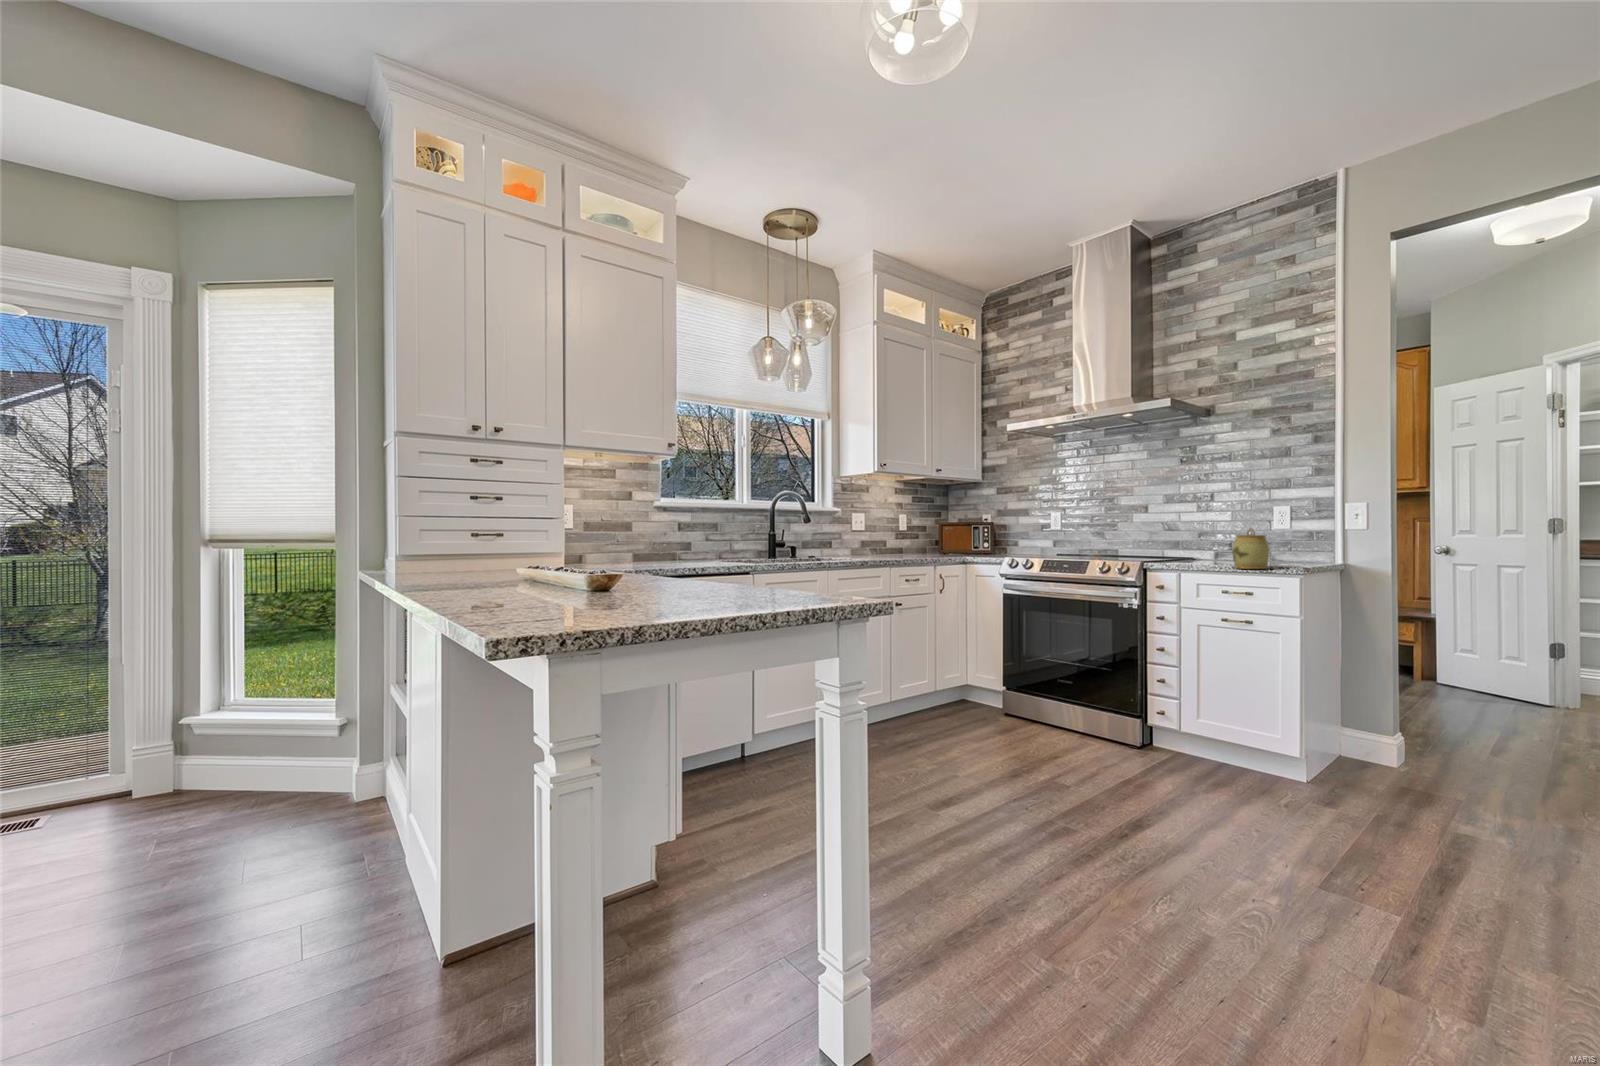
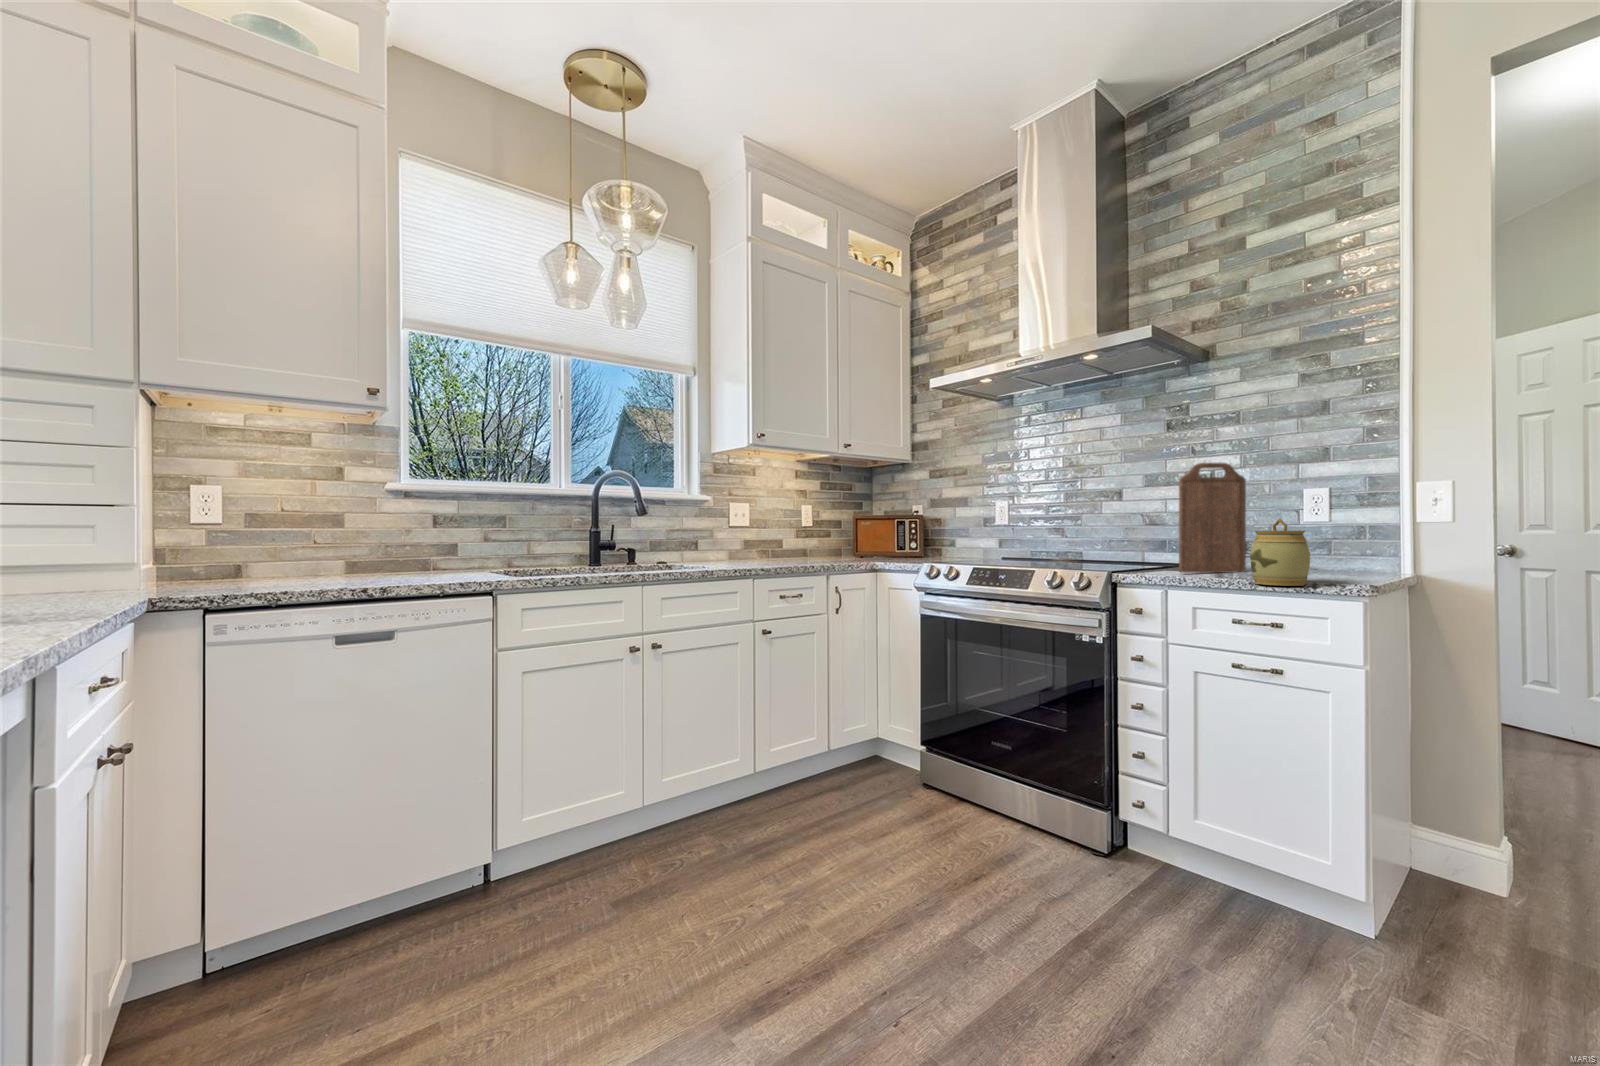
cutting board: none [1188,490,1232,562] -> present [1179,463,1246,573]

